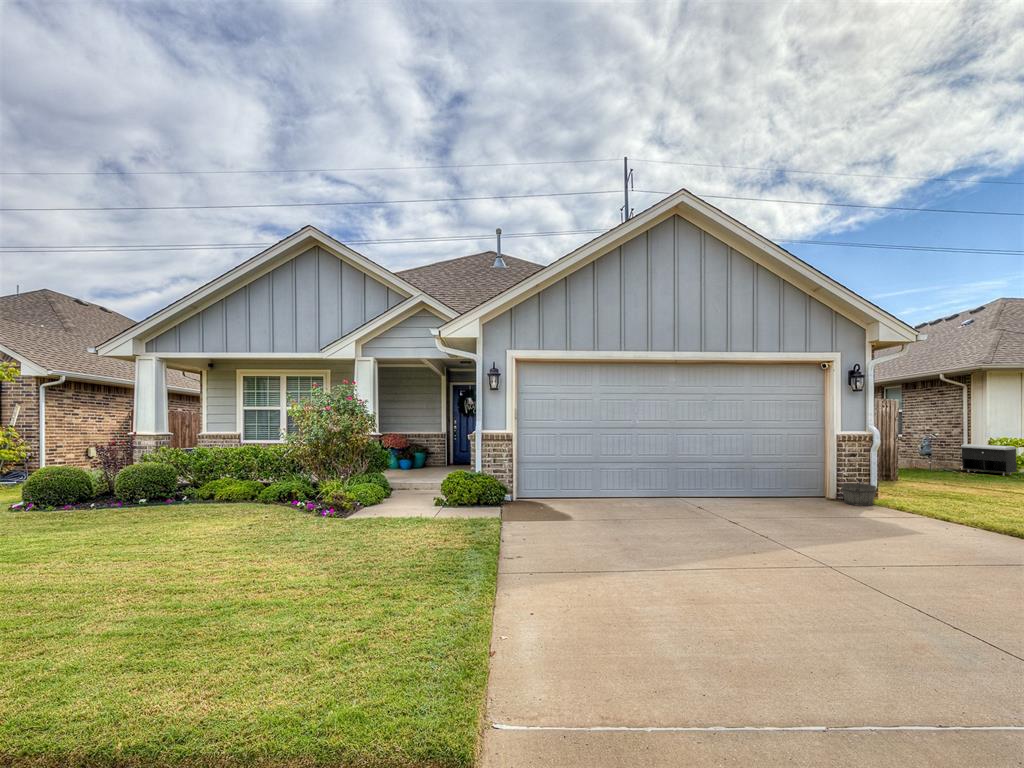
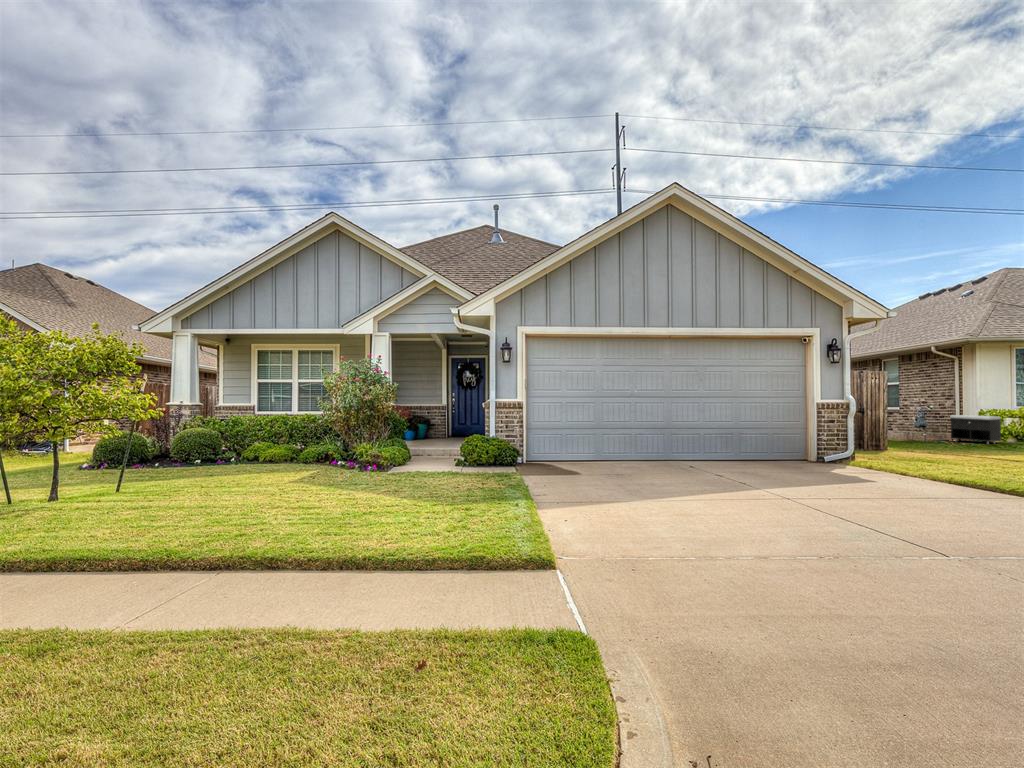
wooden bucket: present [841,480,876,506] -> none [820,442,851,466]

